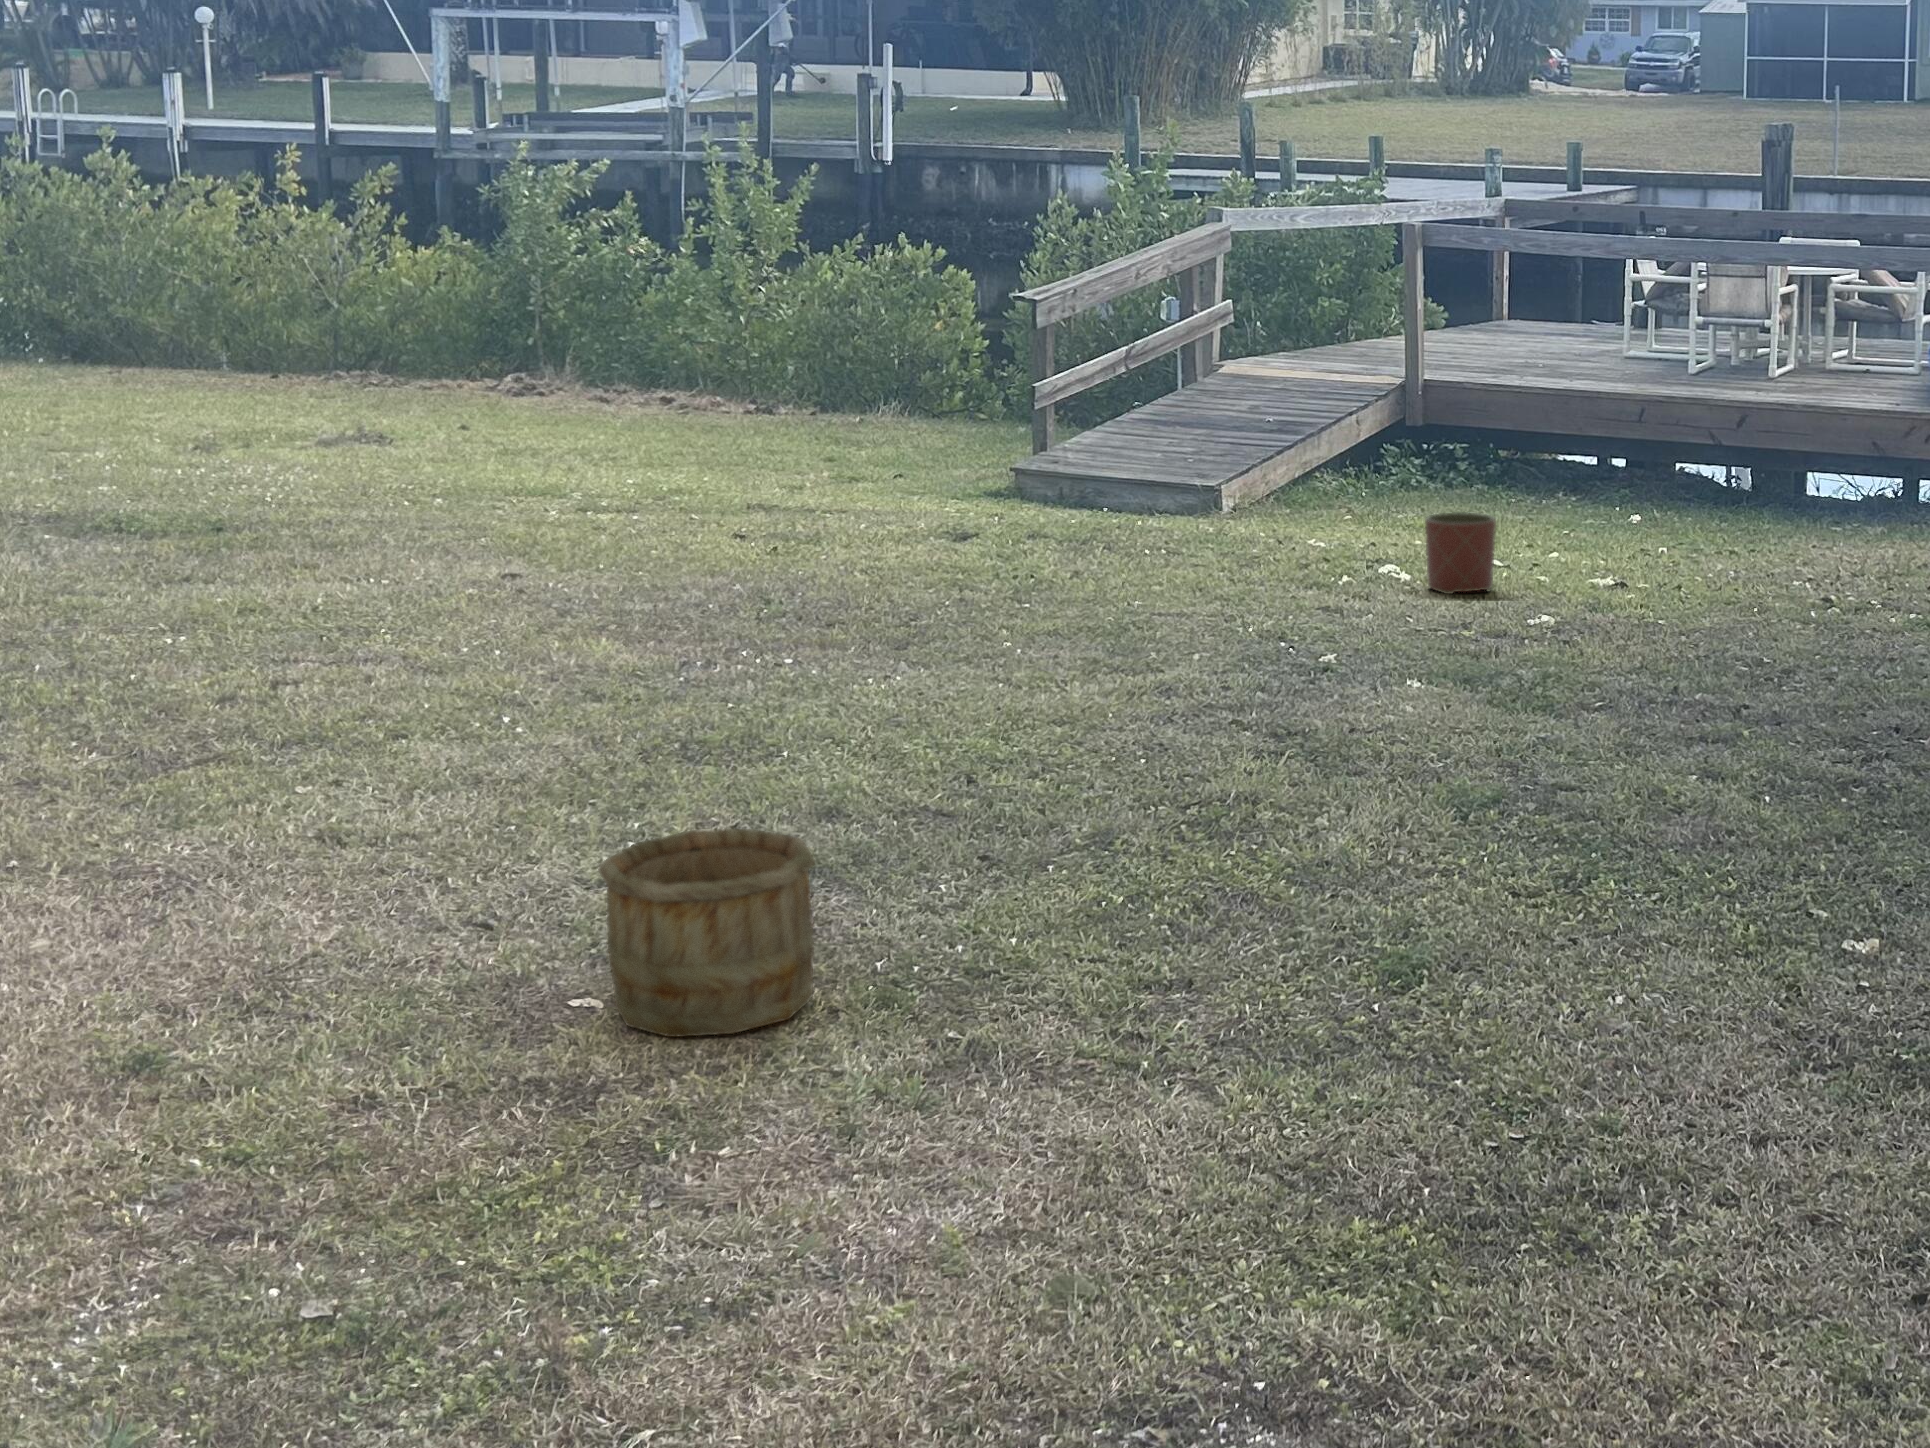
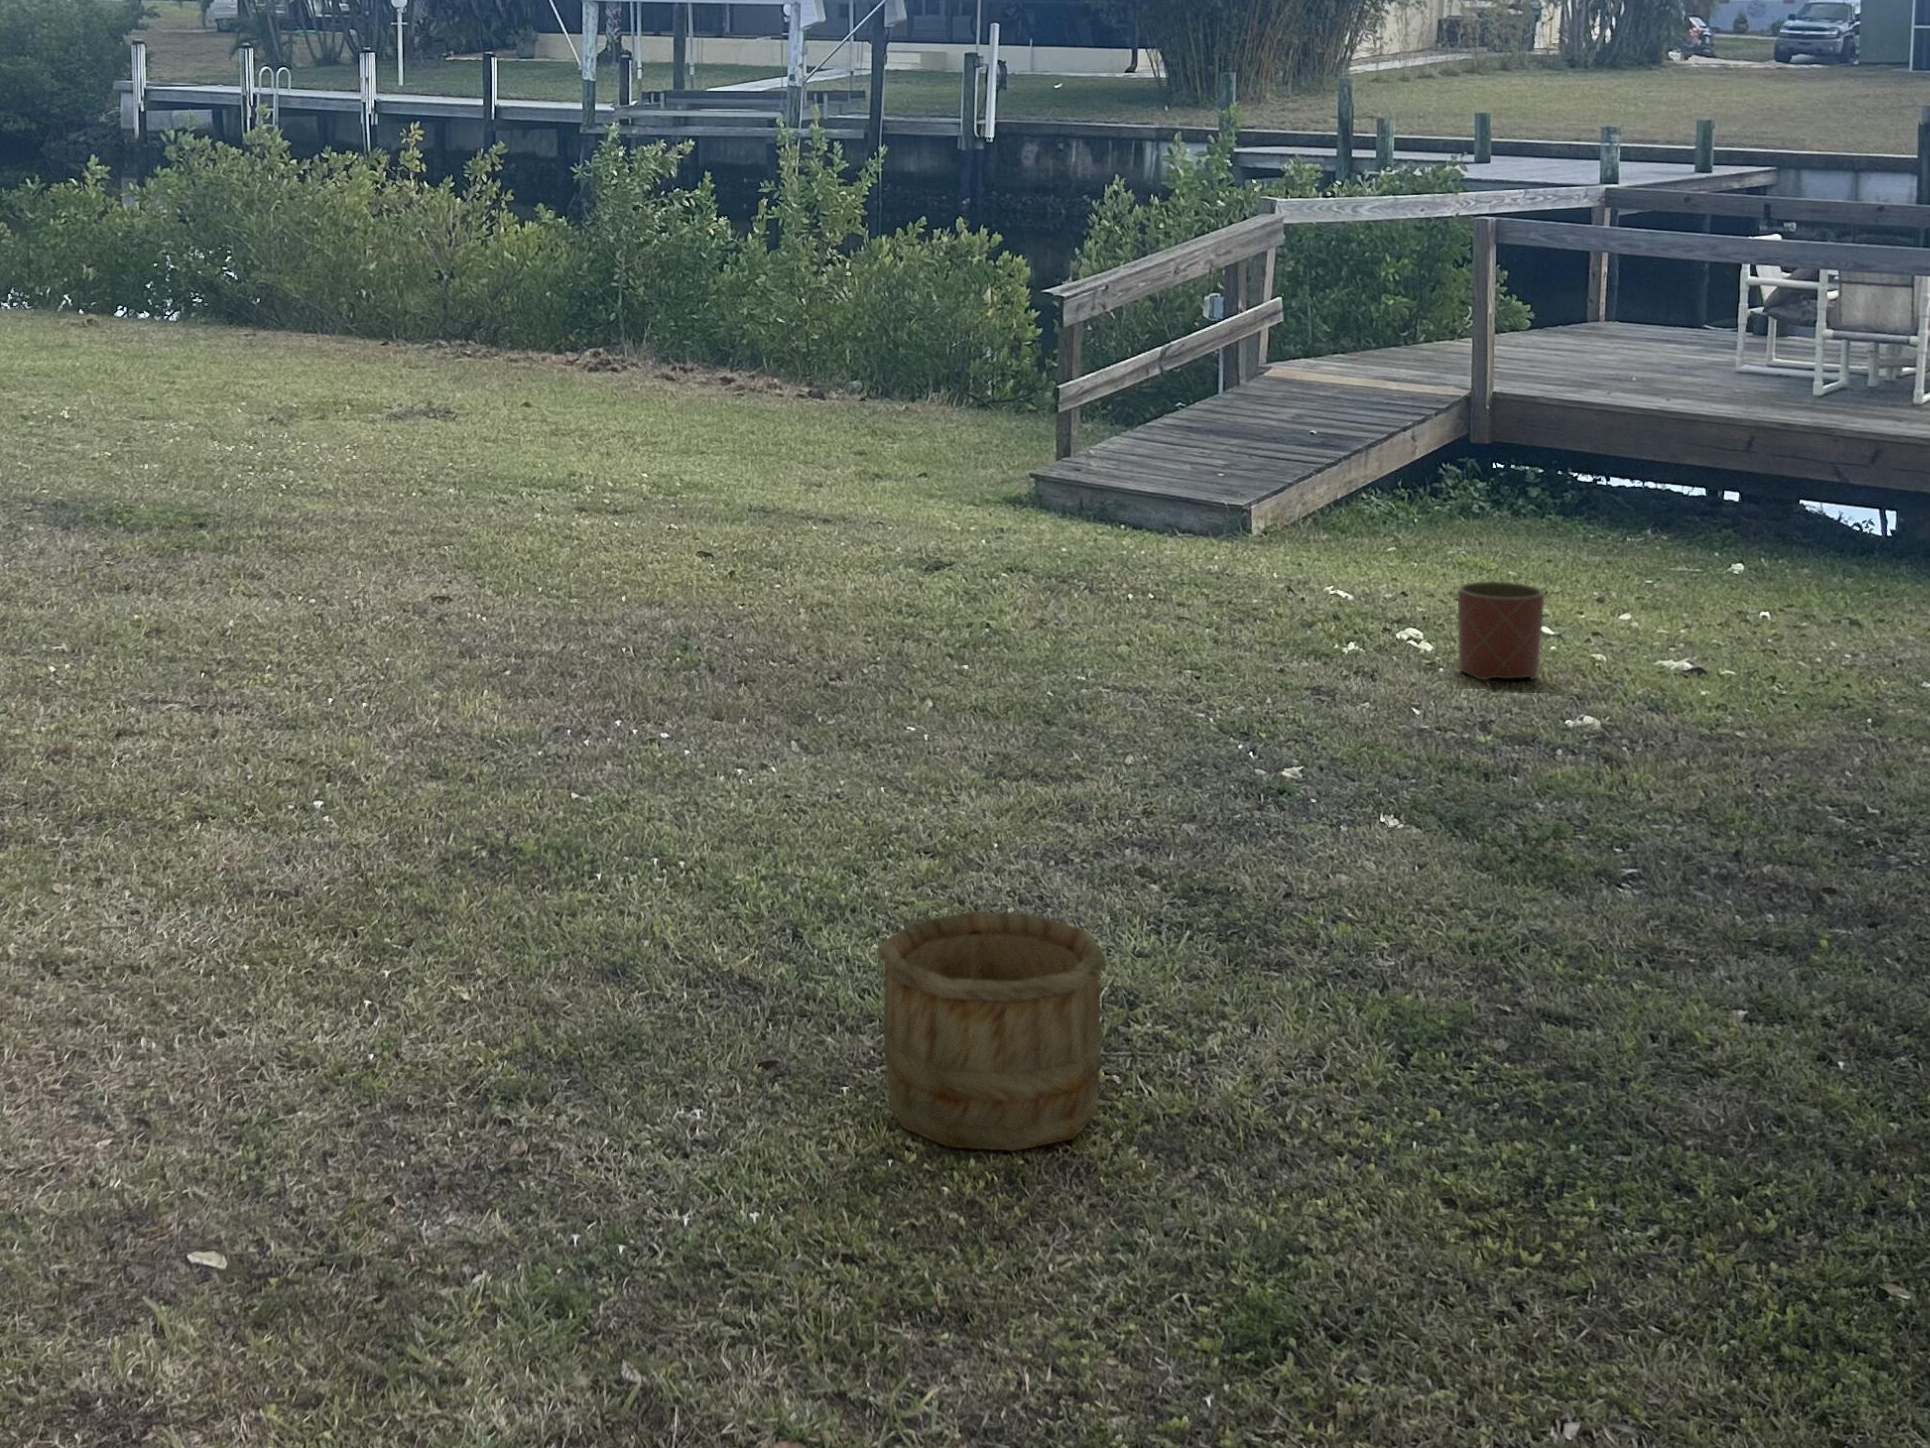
wooden bucket: present [598,829,815,1037] -> present [877,911,1107,1151]

